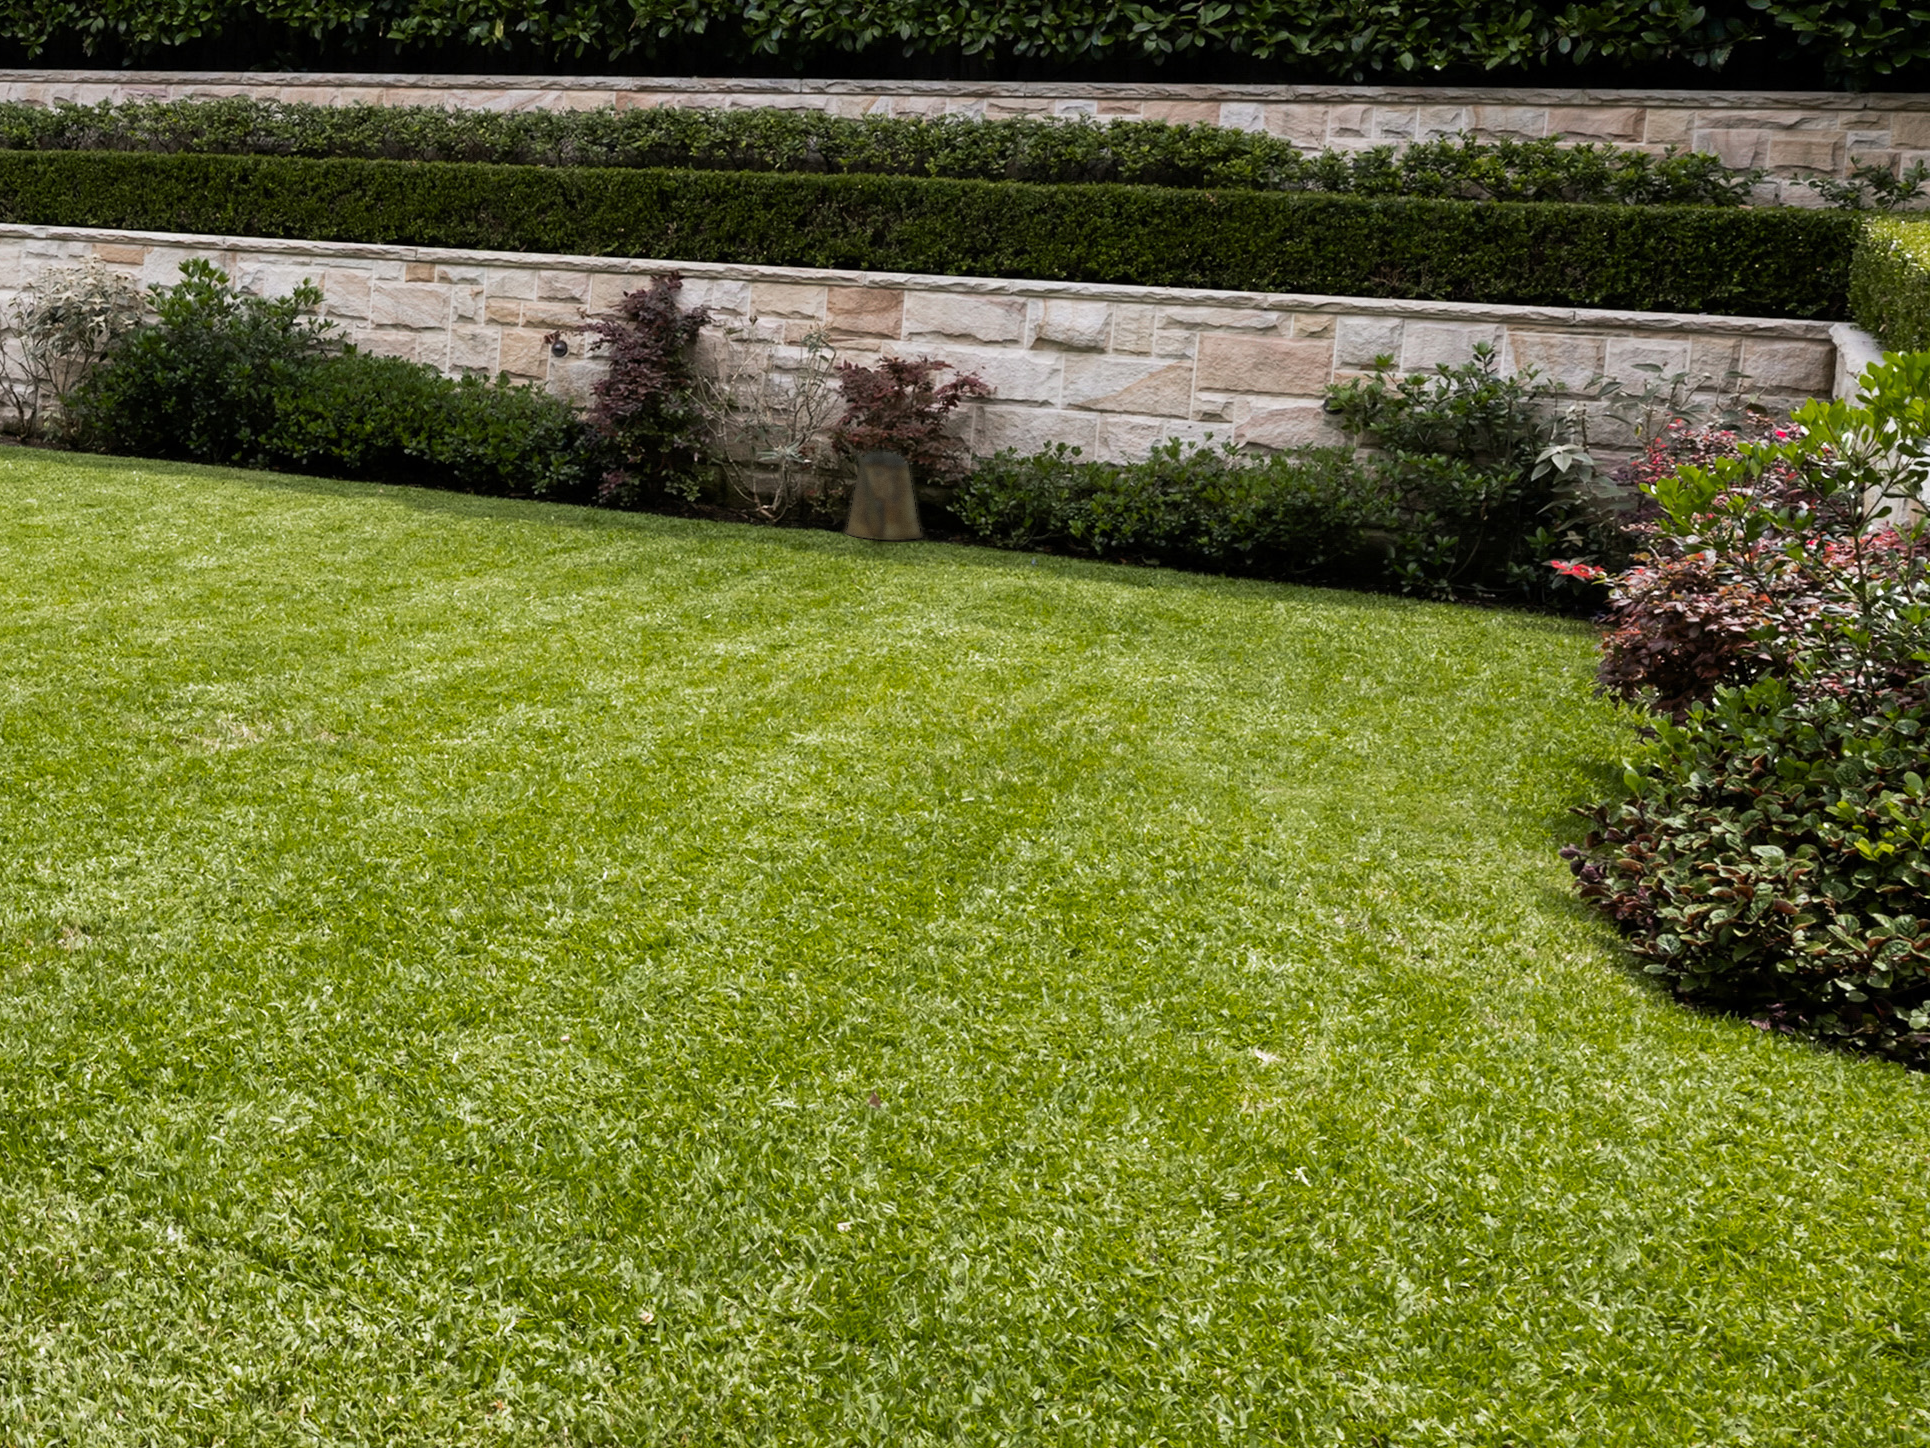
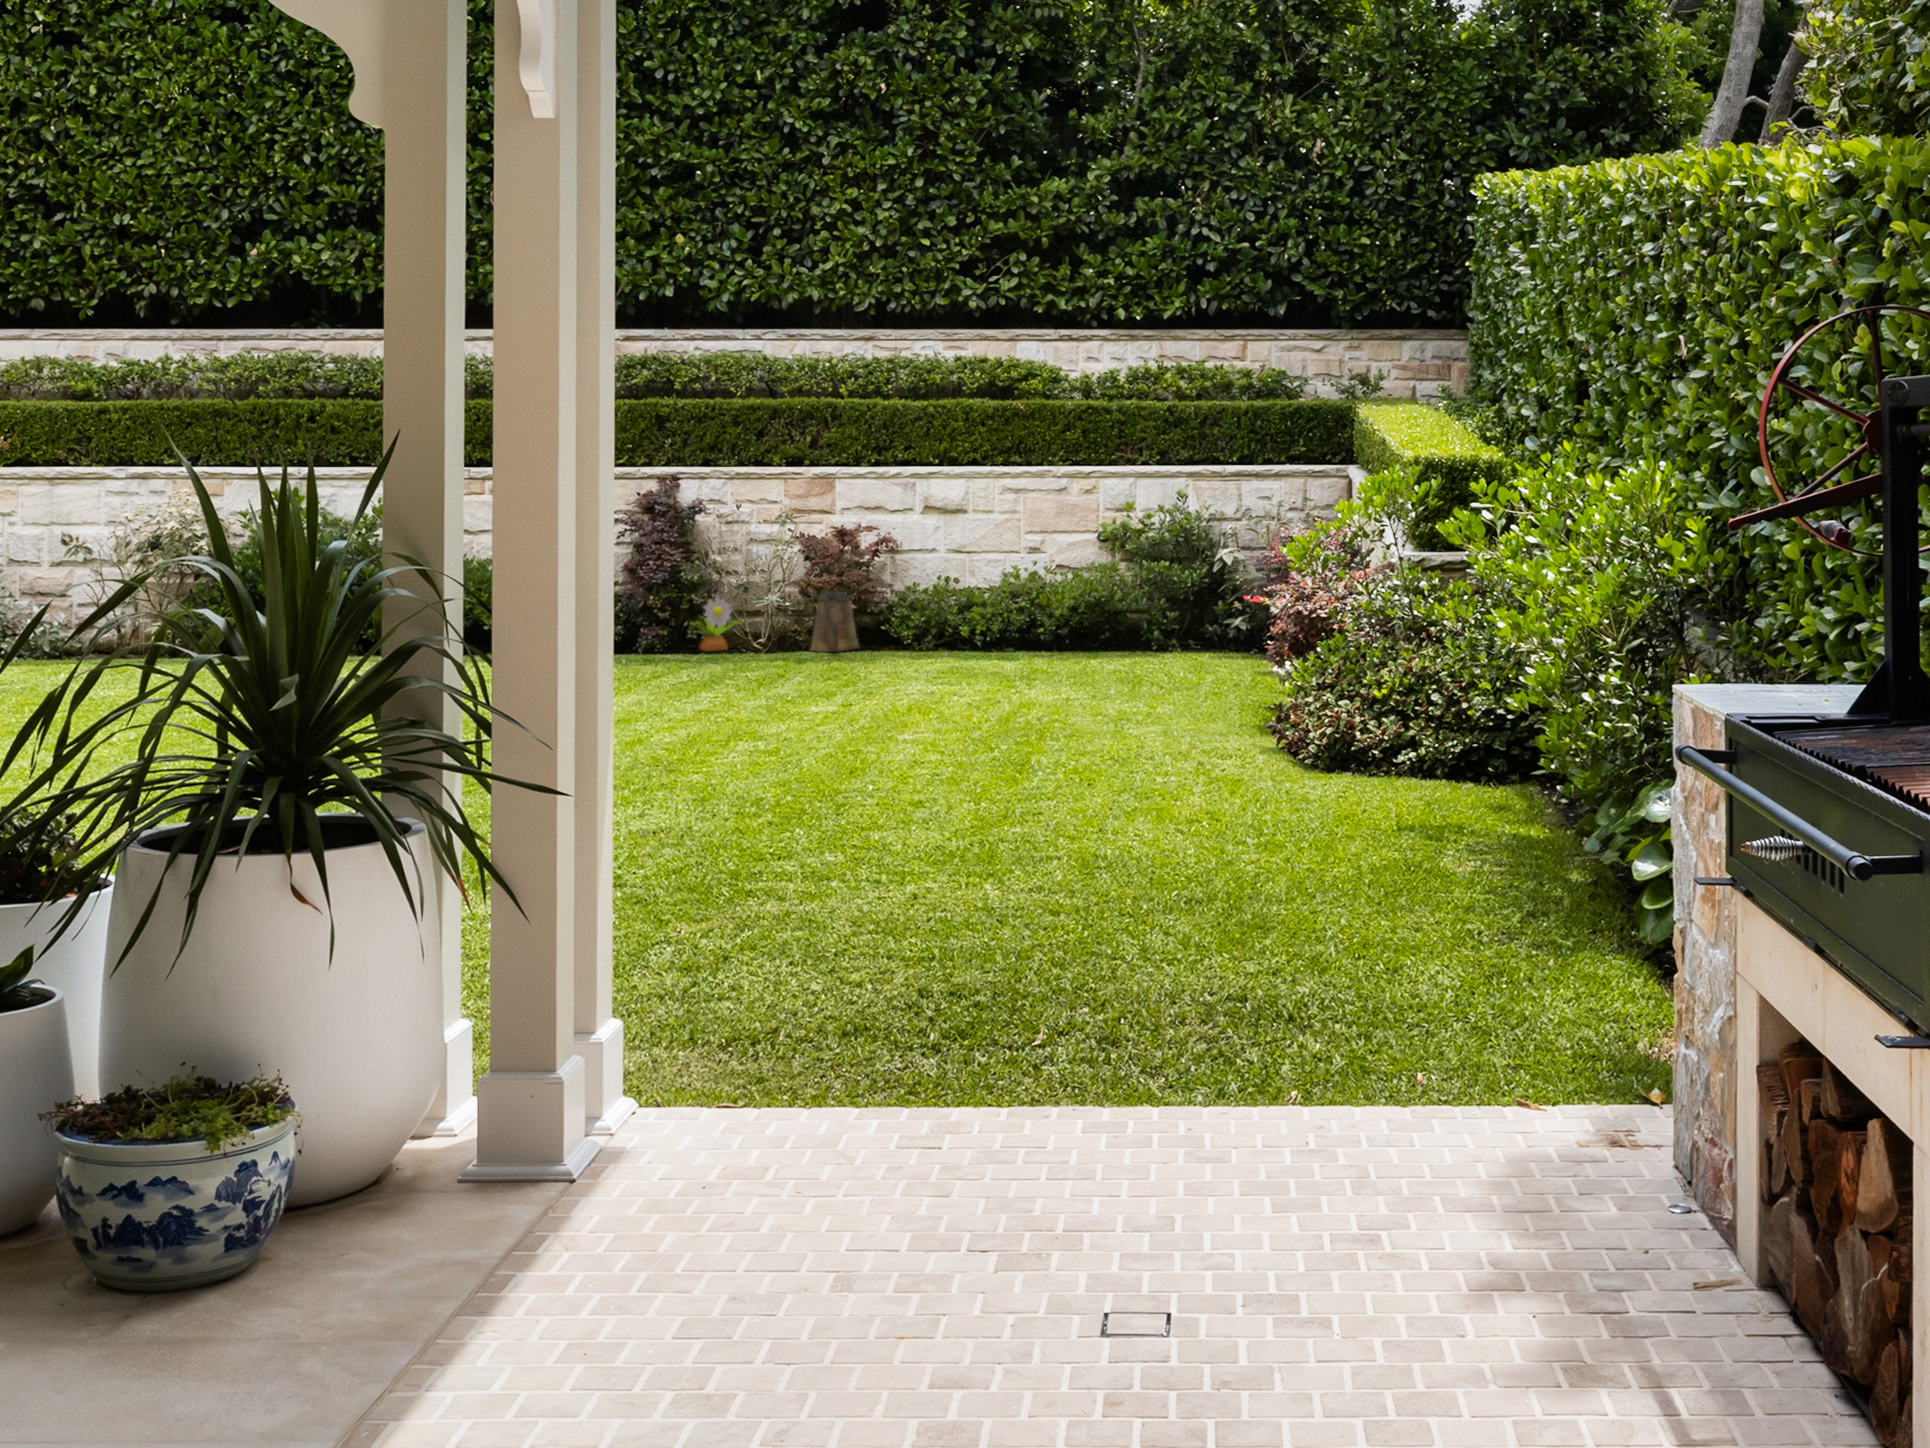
decorative plant: none [673,444,754,518] -> present [692,598,742,651]

